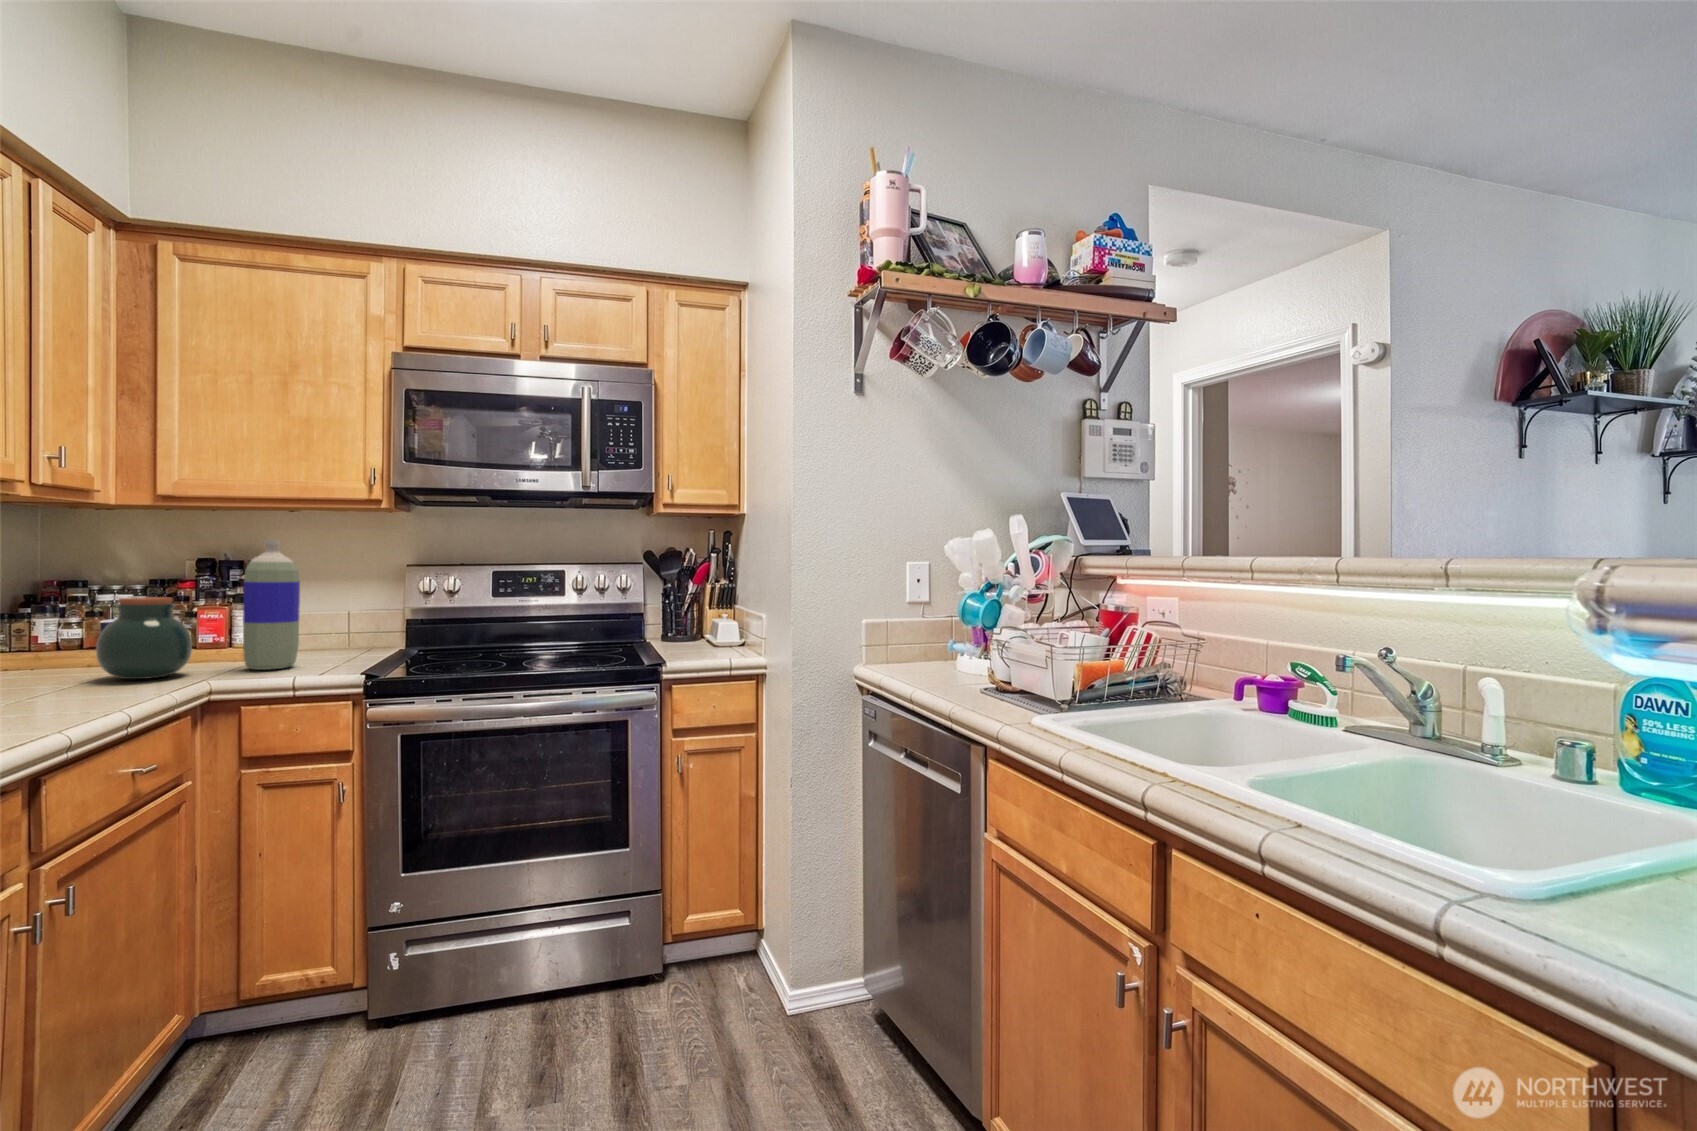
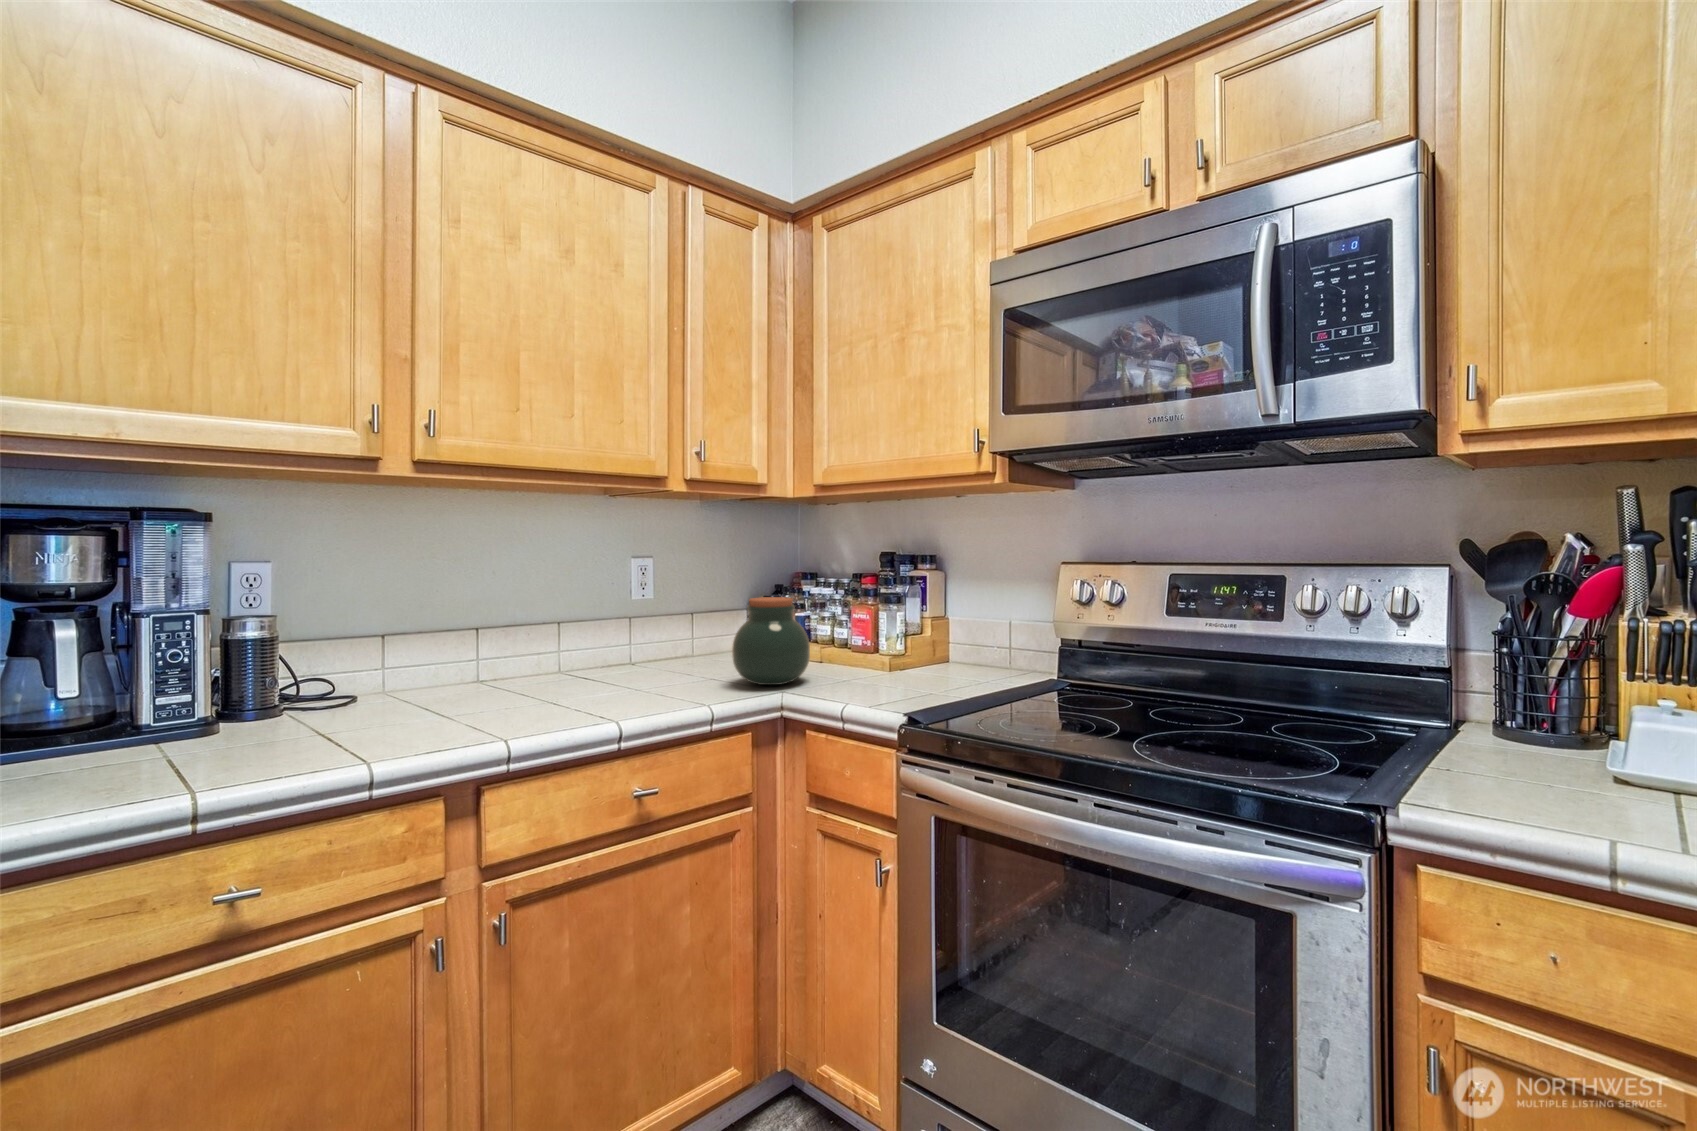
bottle: present [243,539,300,670] -> none [845,533,901,691]

